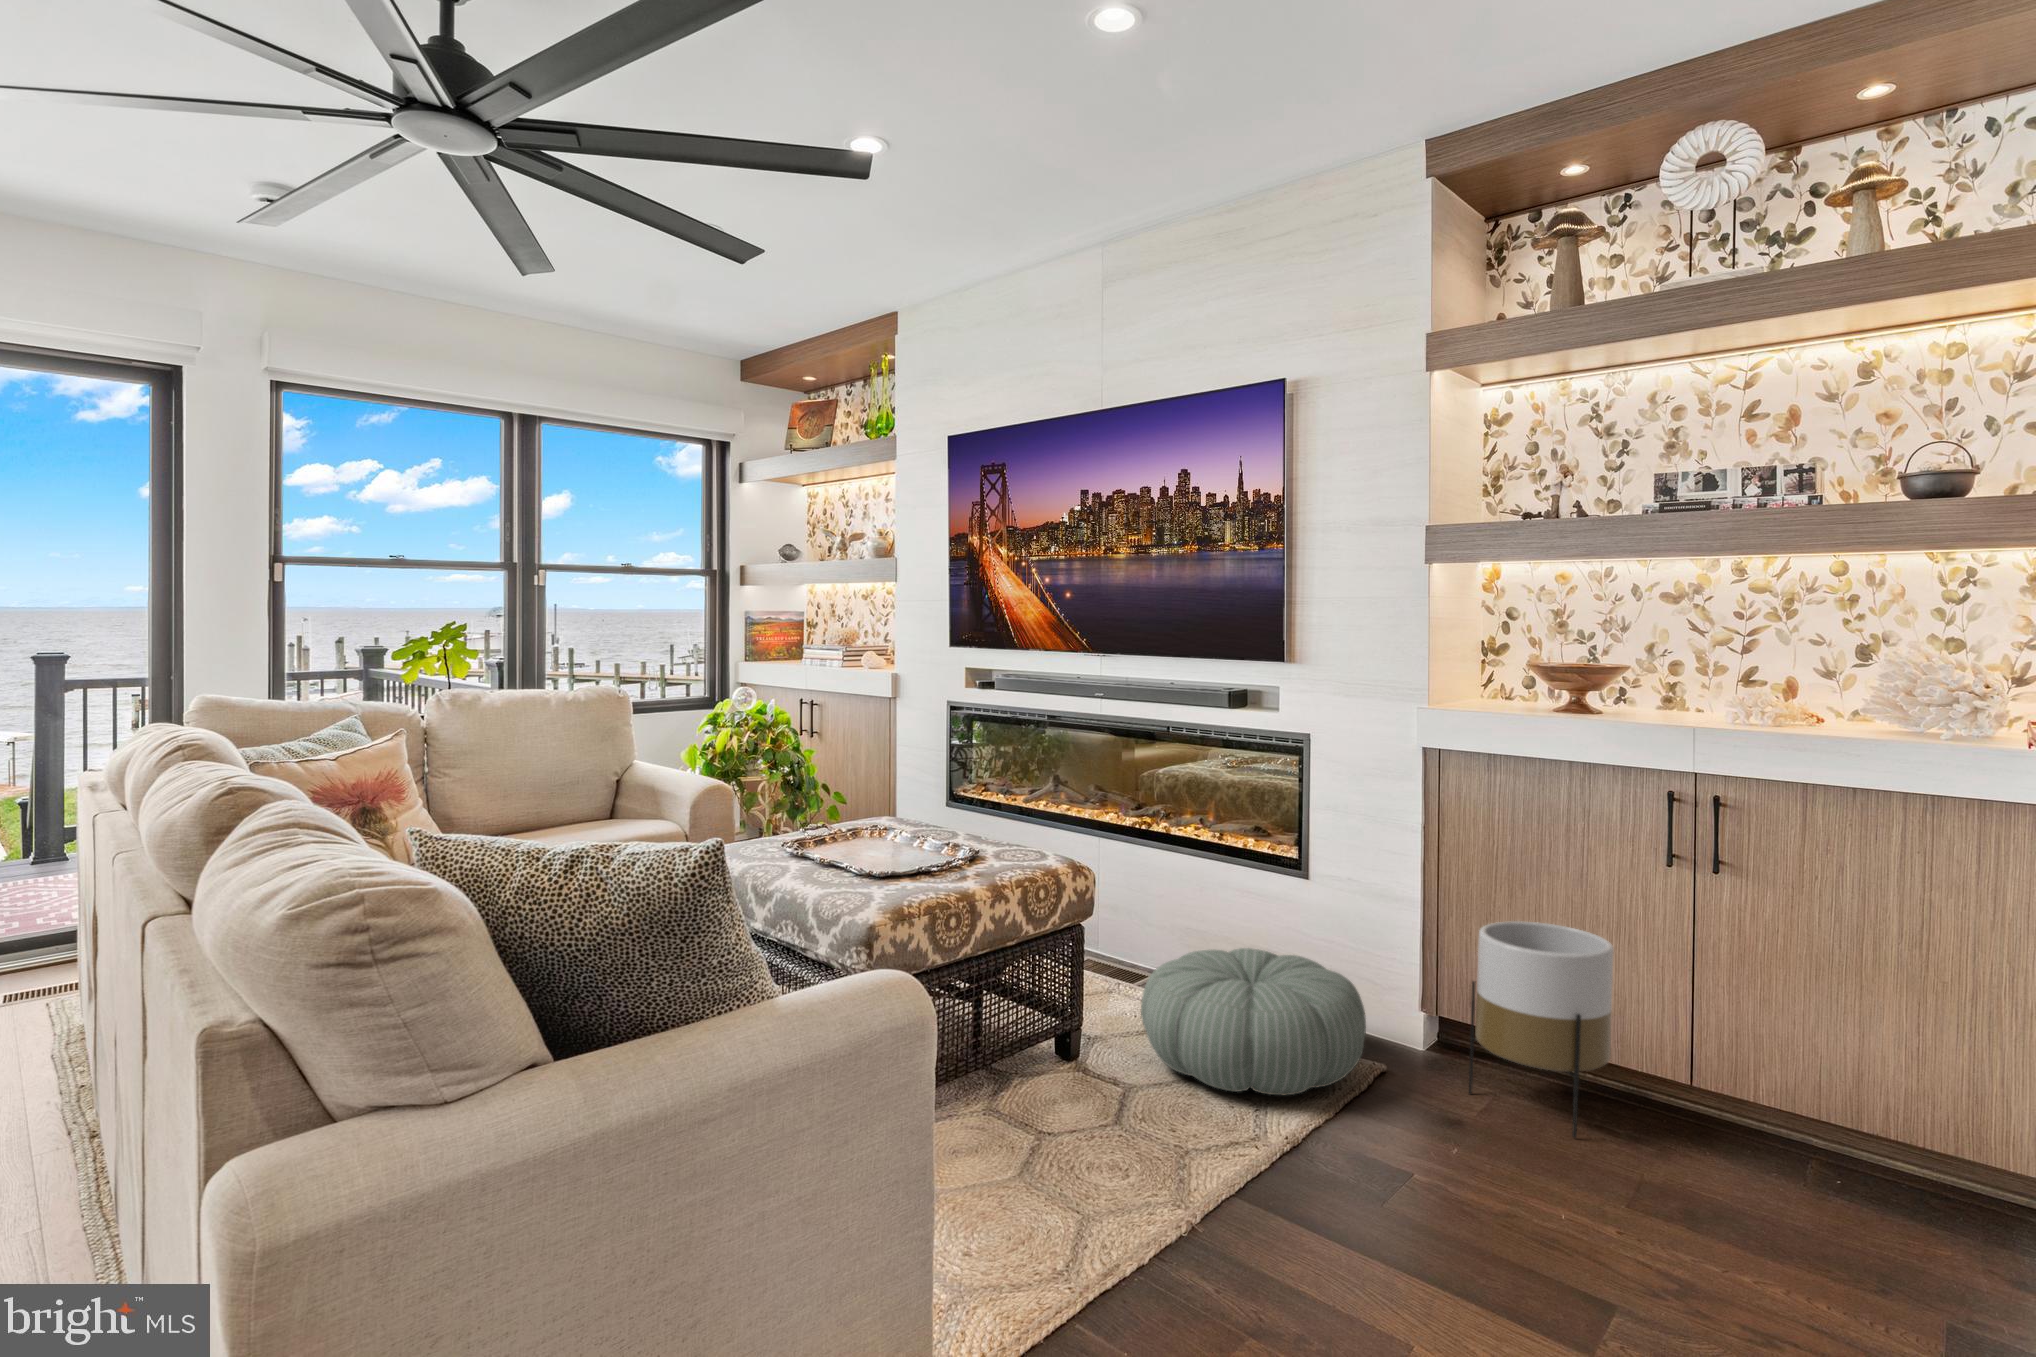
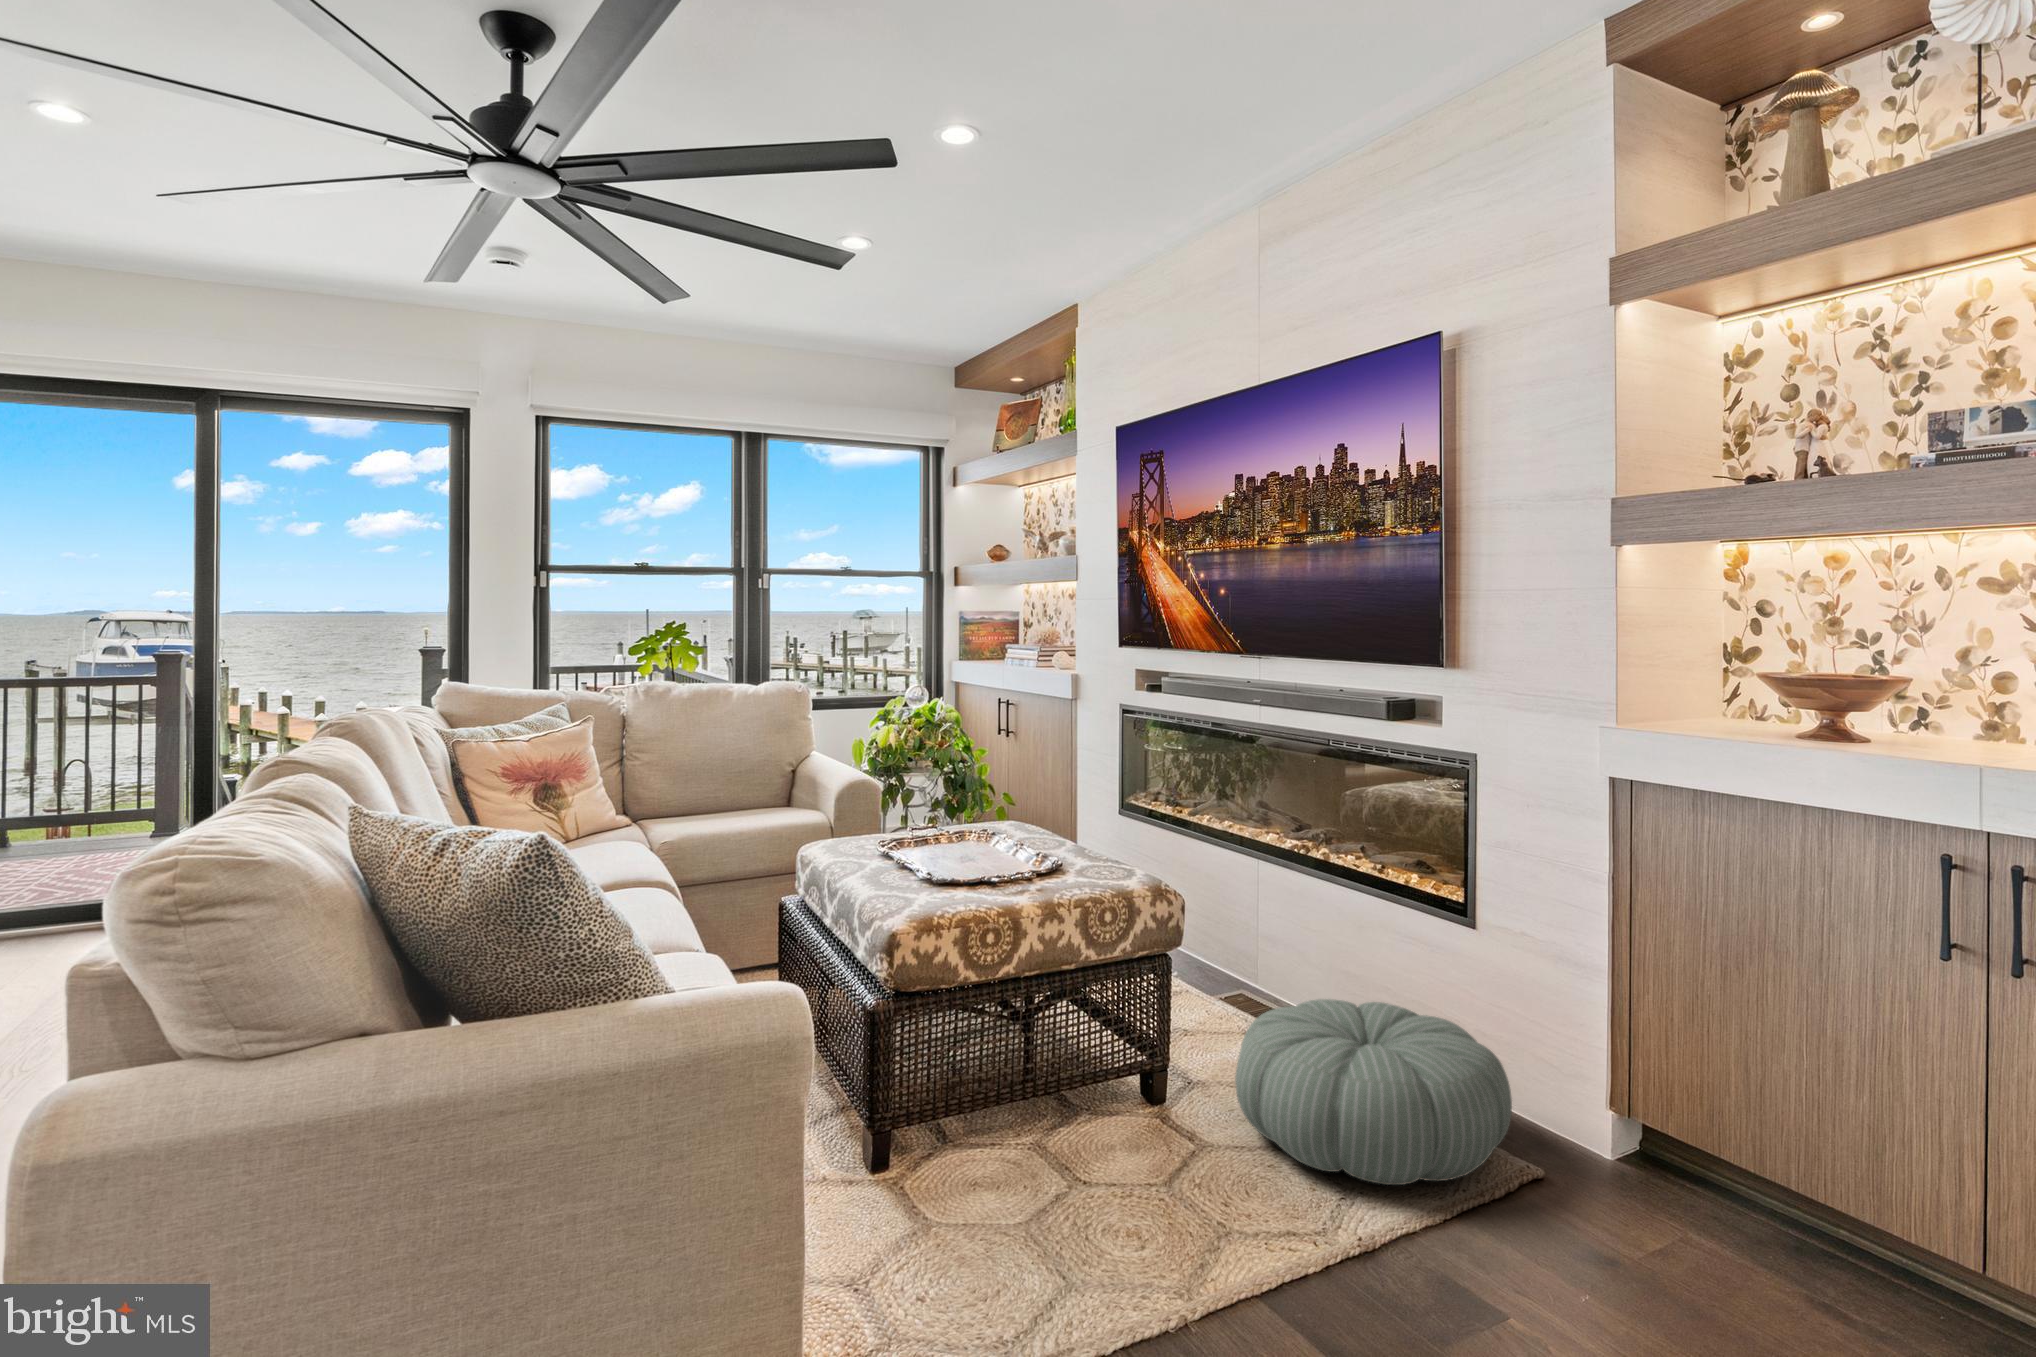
planter: present [1469,921,1614,1138] -> none [1640,1004,1845,1303]

